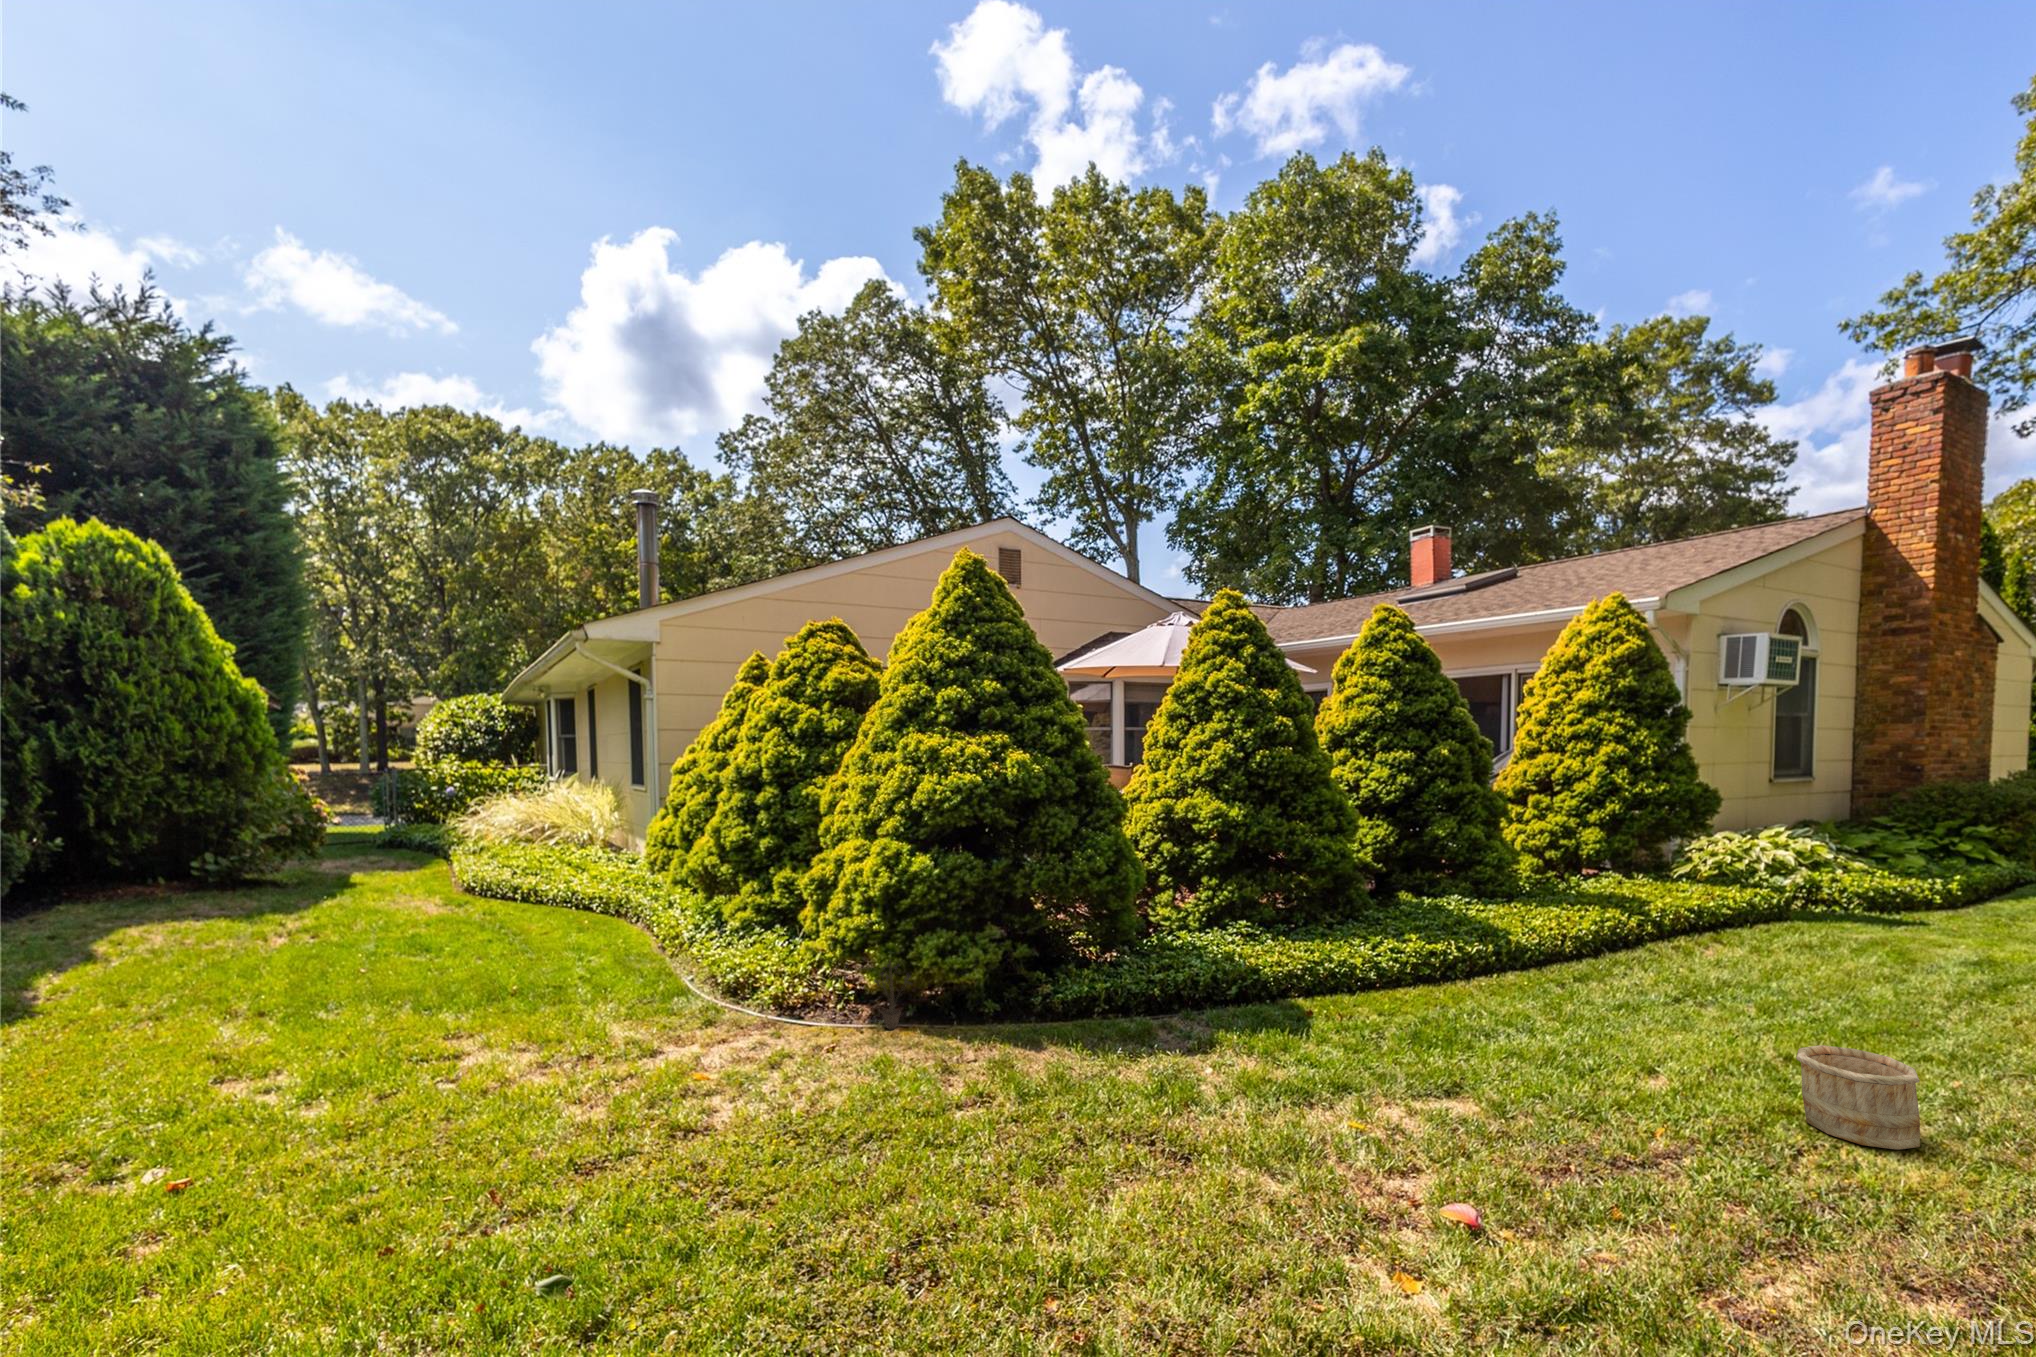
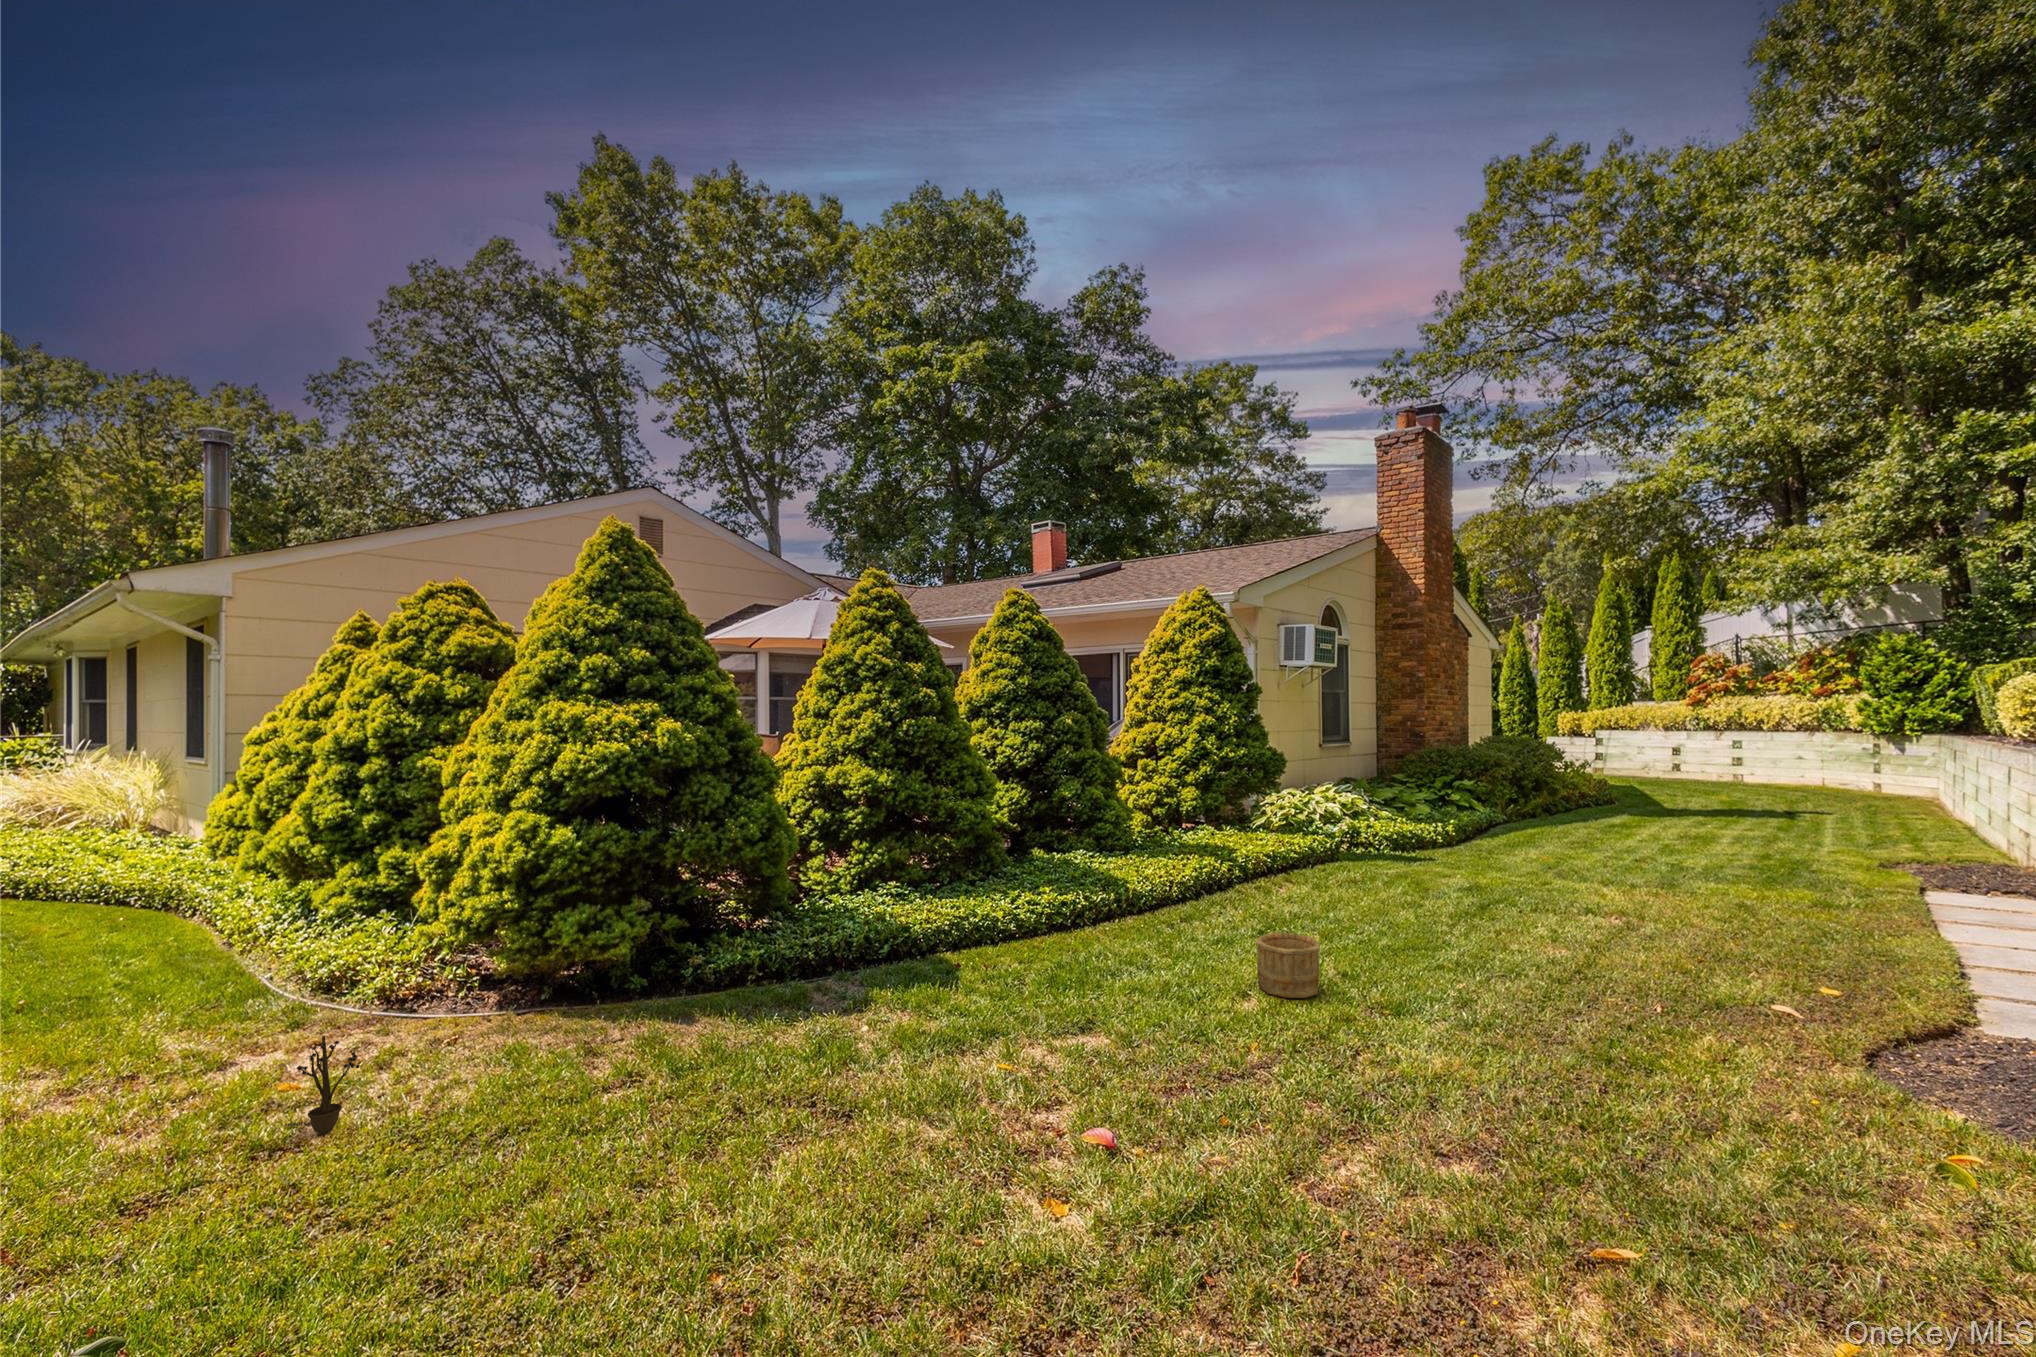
decorative plant: present [875,964,911,1030] -> present [284,1036,359,1134]

